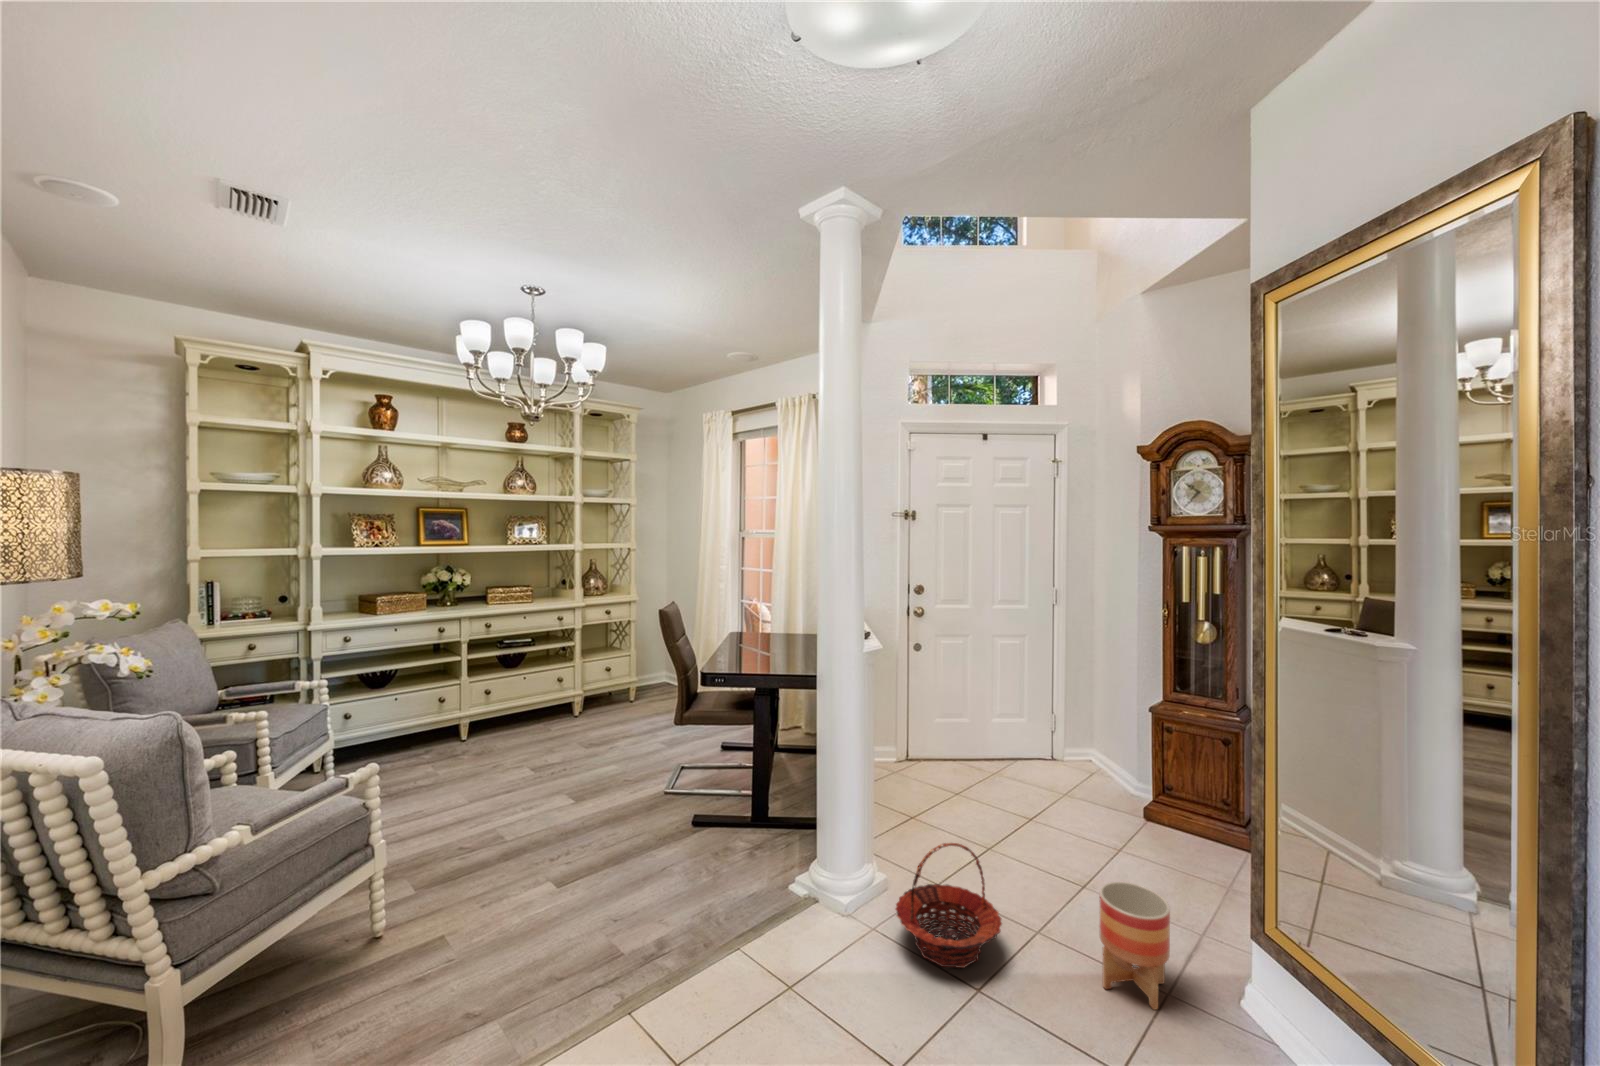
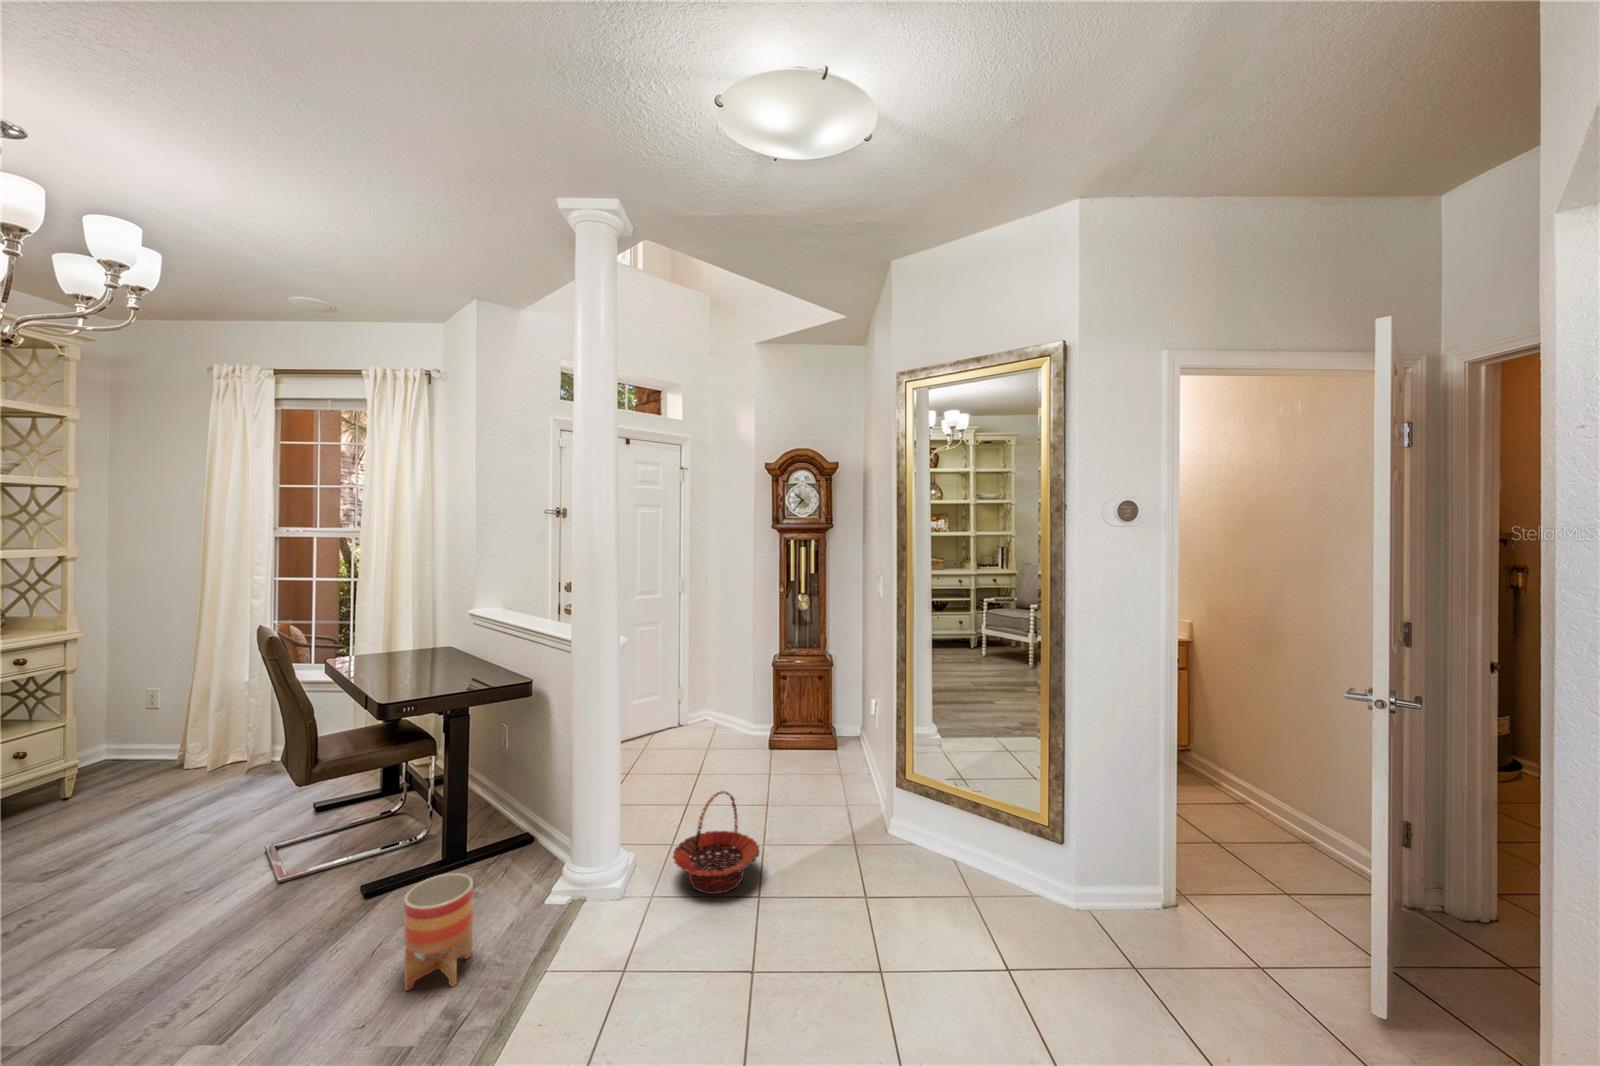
planter: present [1099,882,1170,1010] -> present [404,873,473,991]

